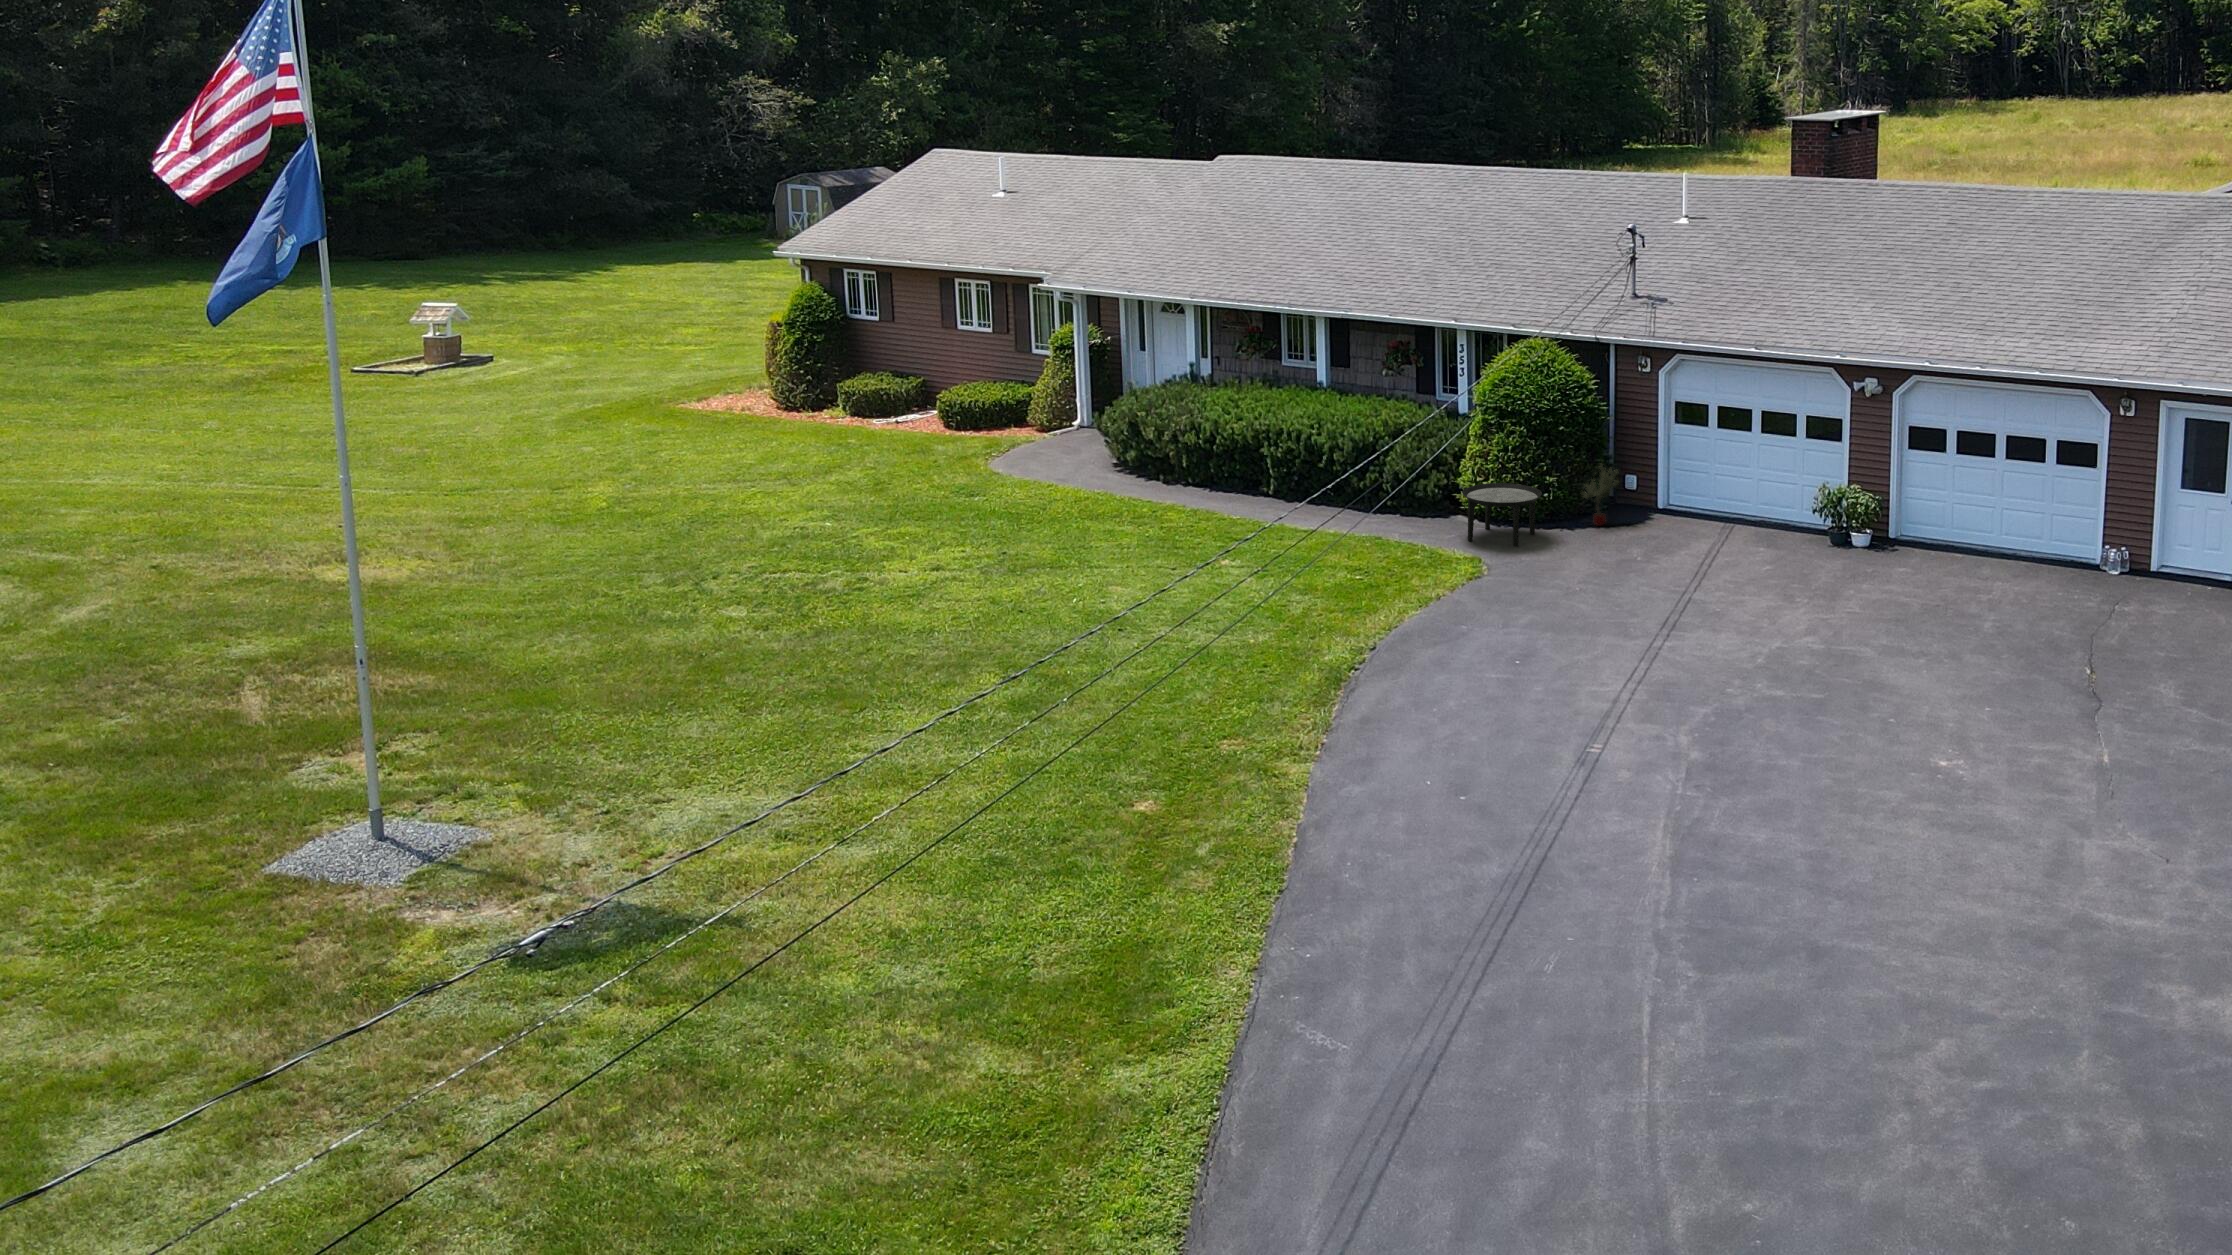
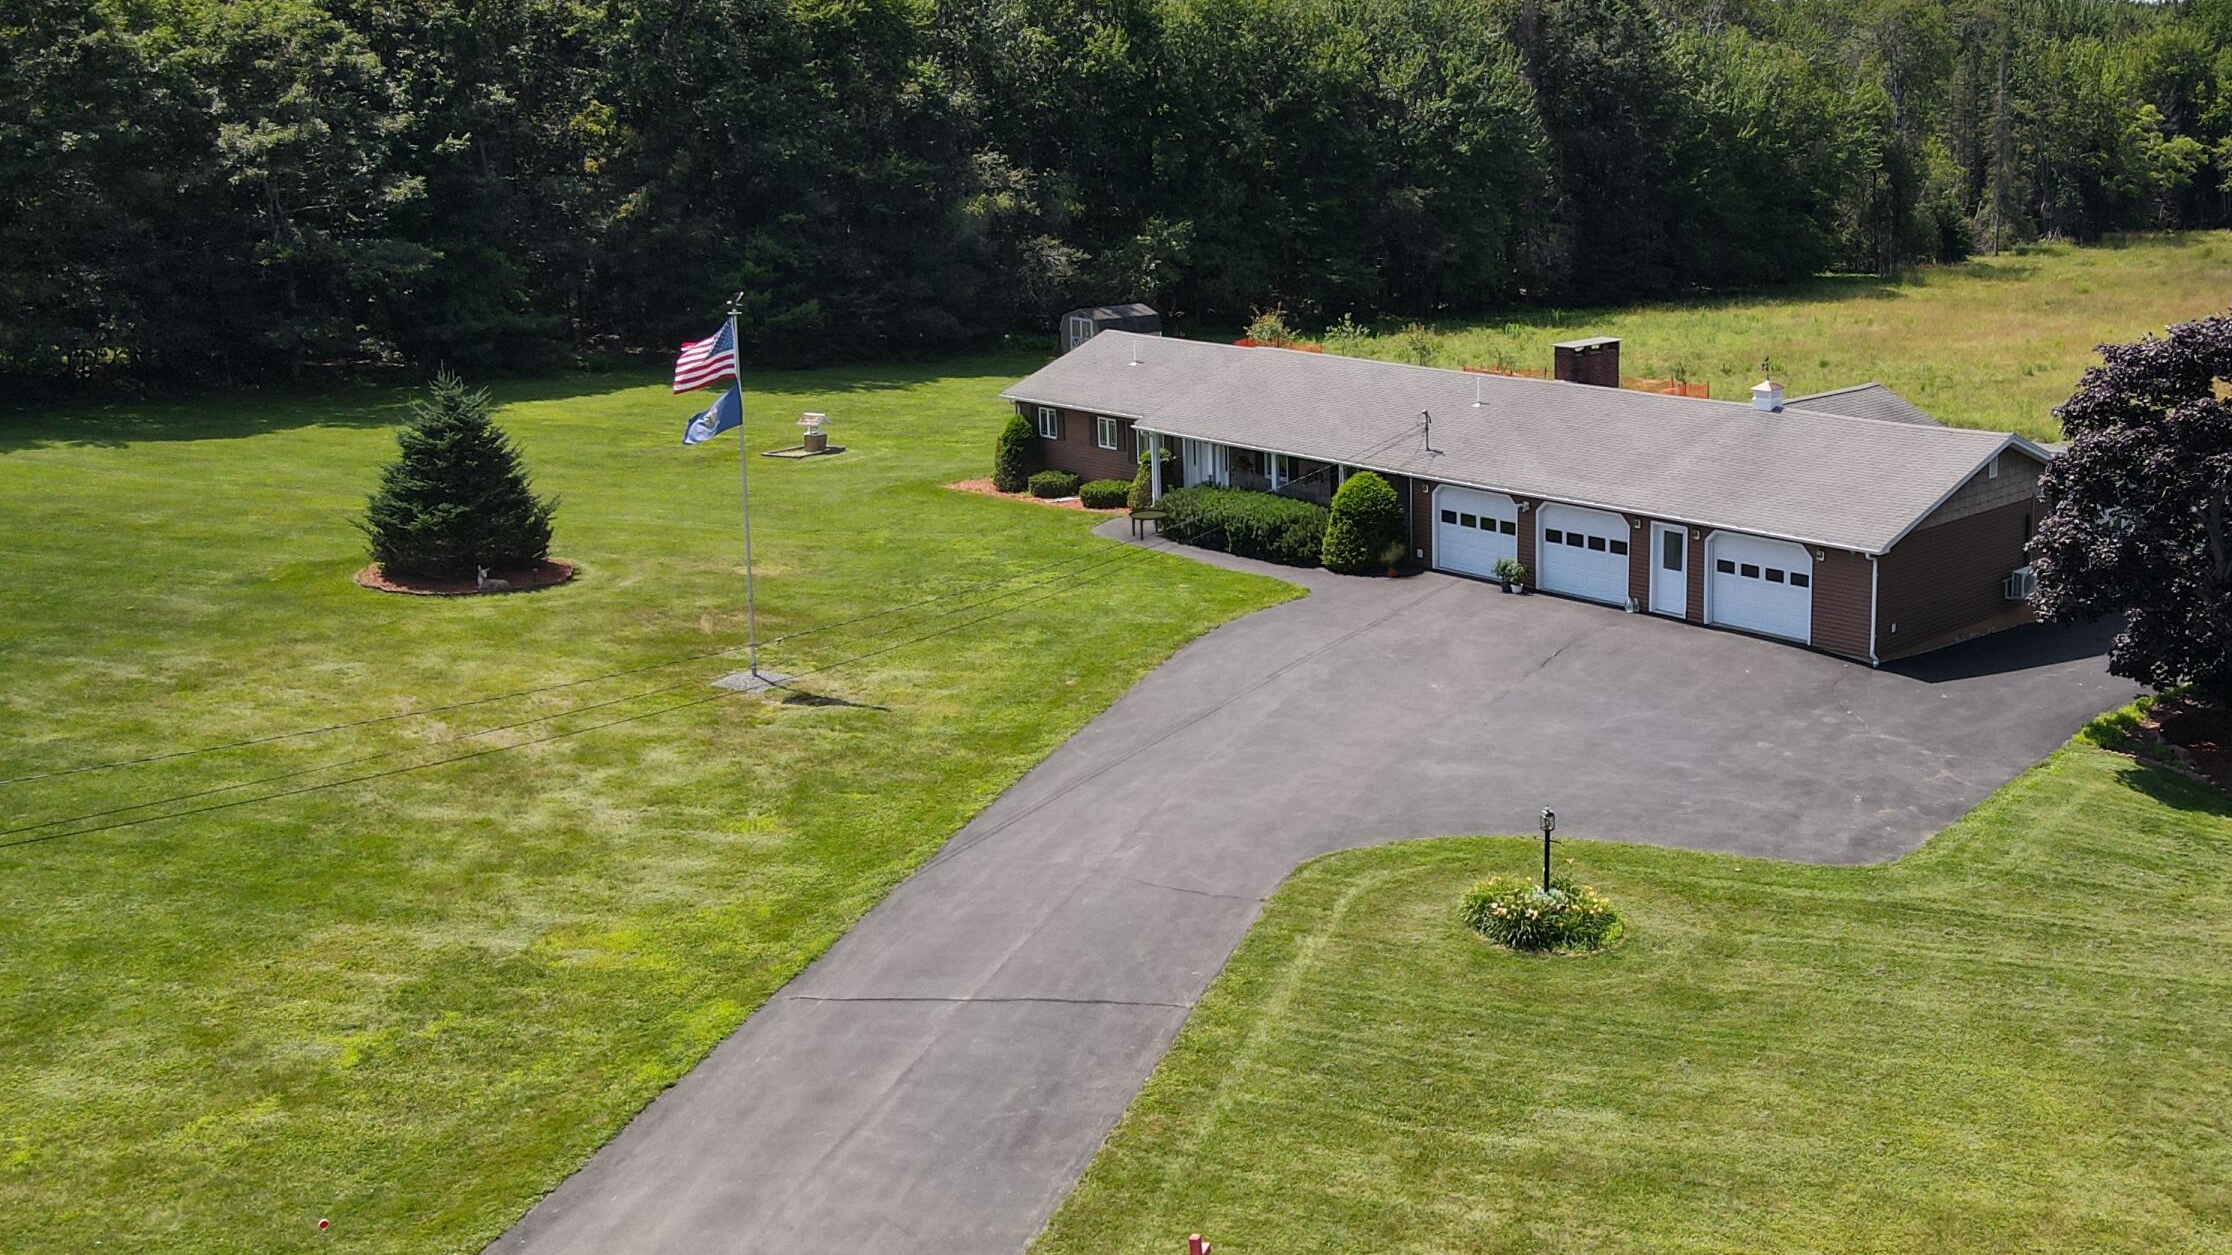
round table: present [1462,483,1542,547] -> present [1128,509,1169,541]

